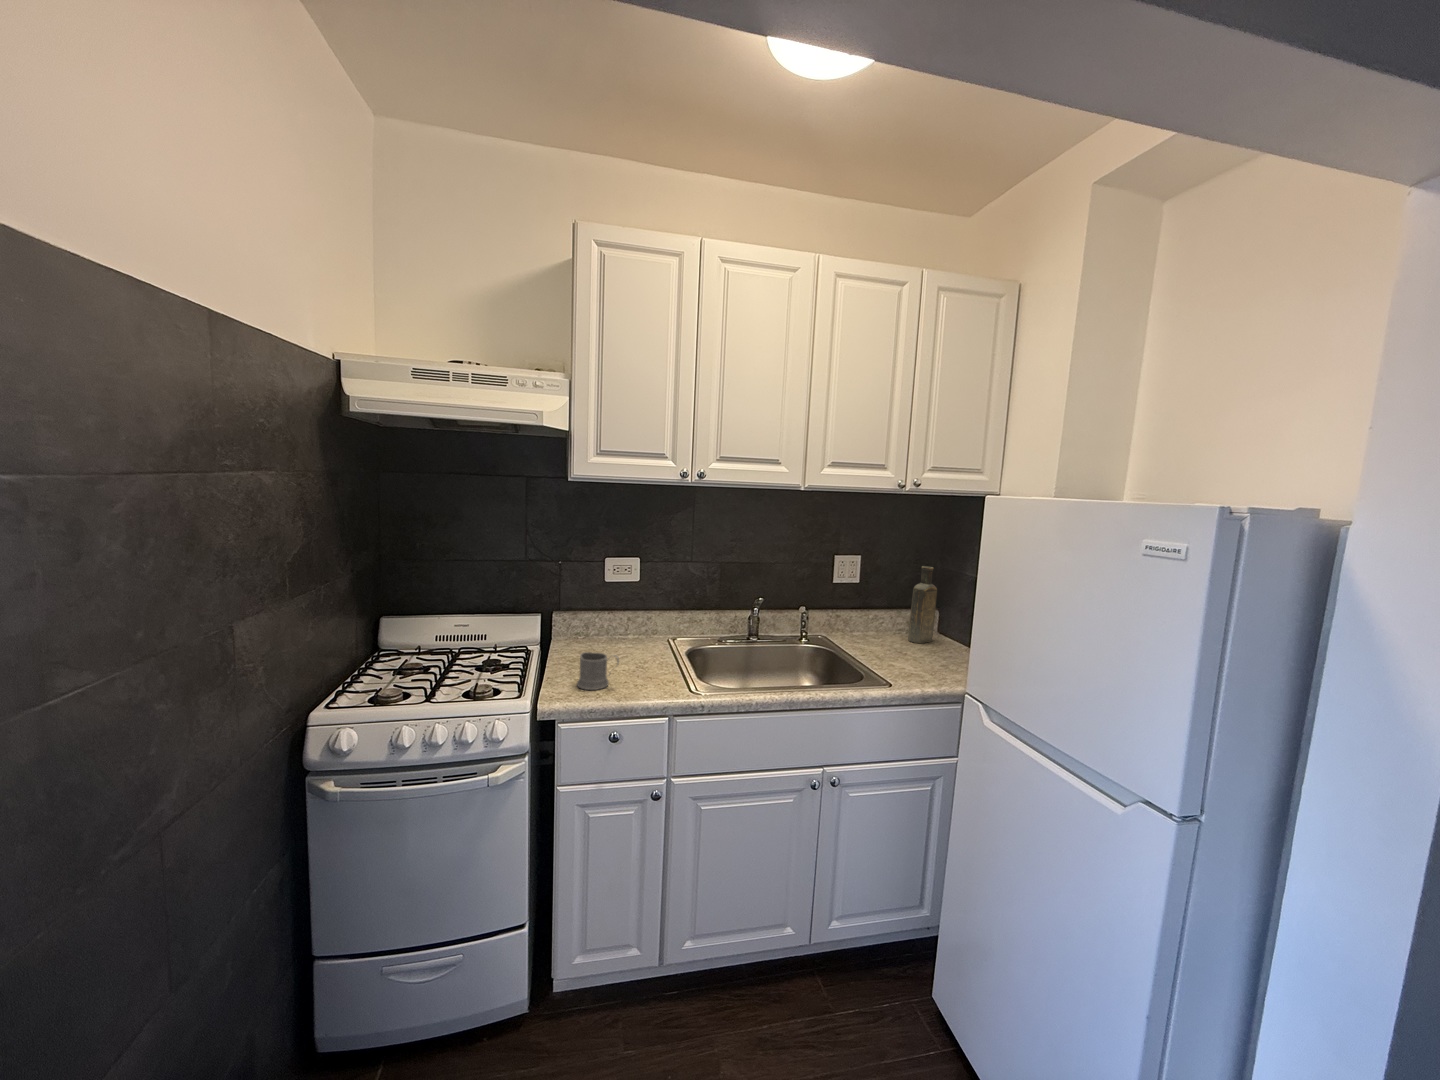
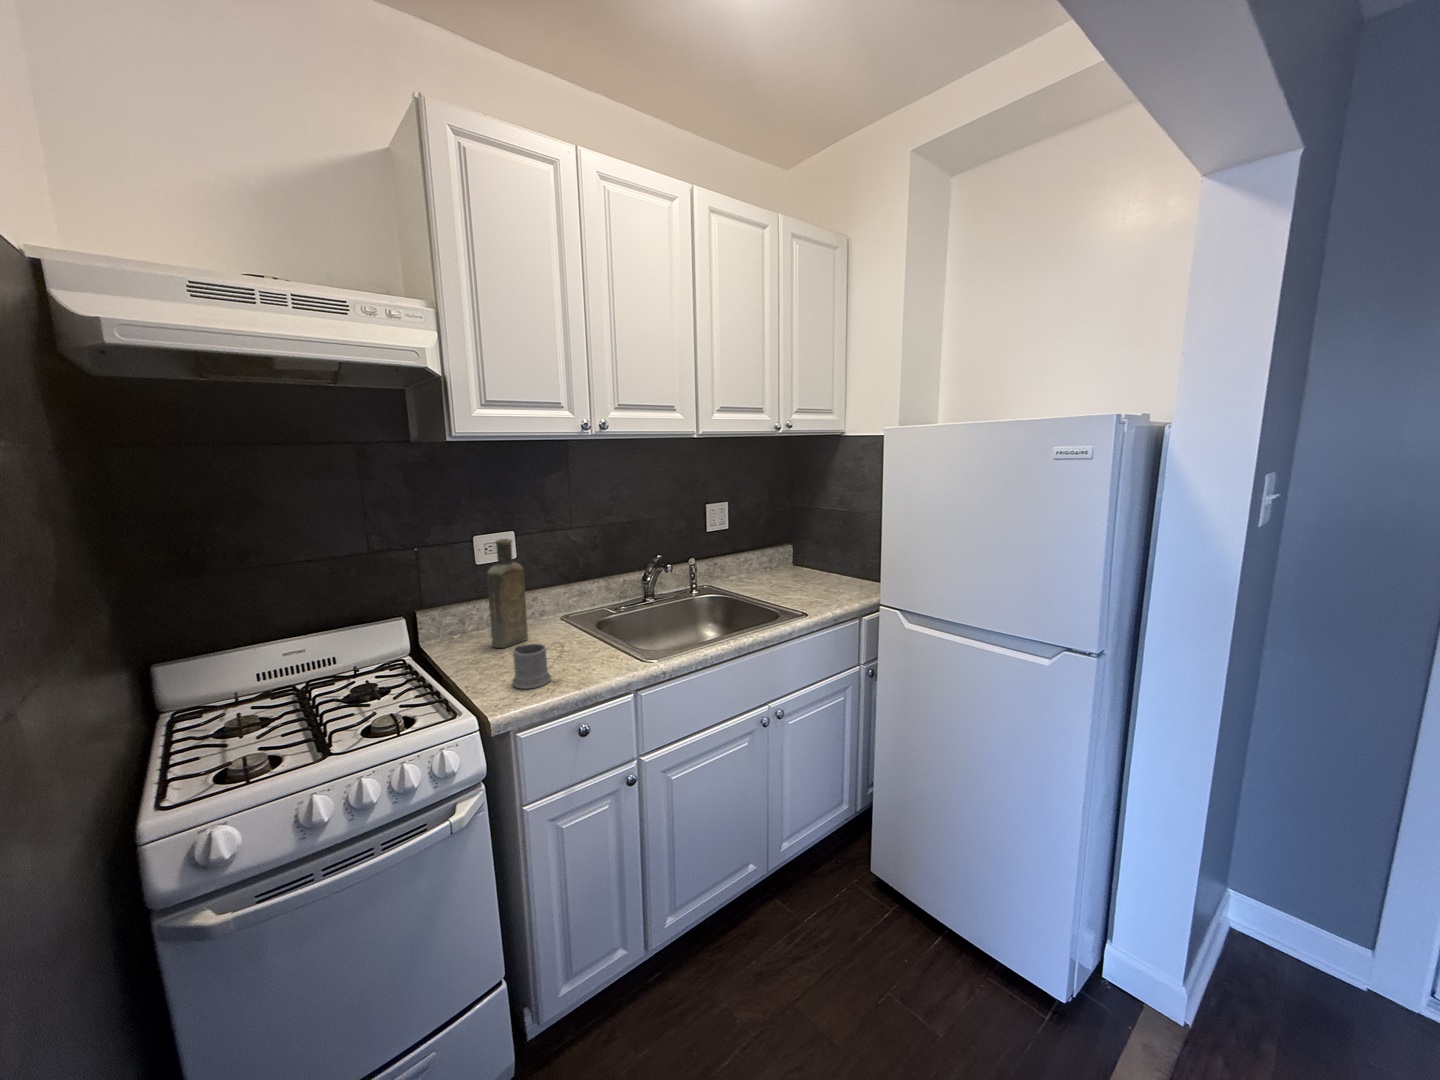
bottle: present [908,566,937,643] -> present [487,539,528,648]

